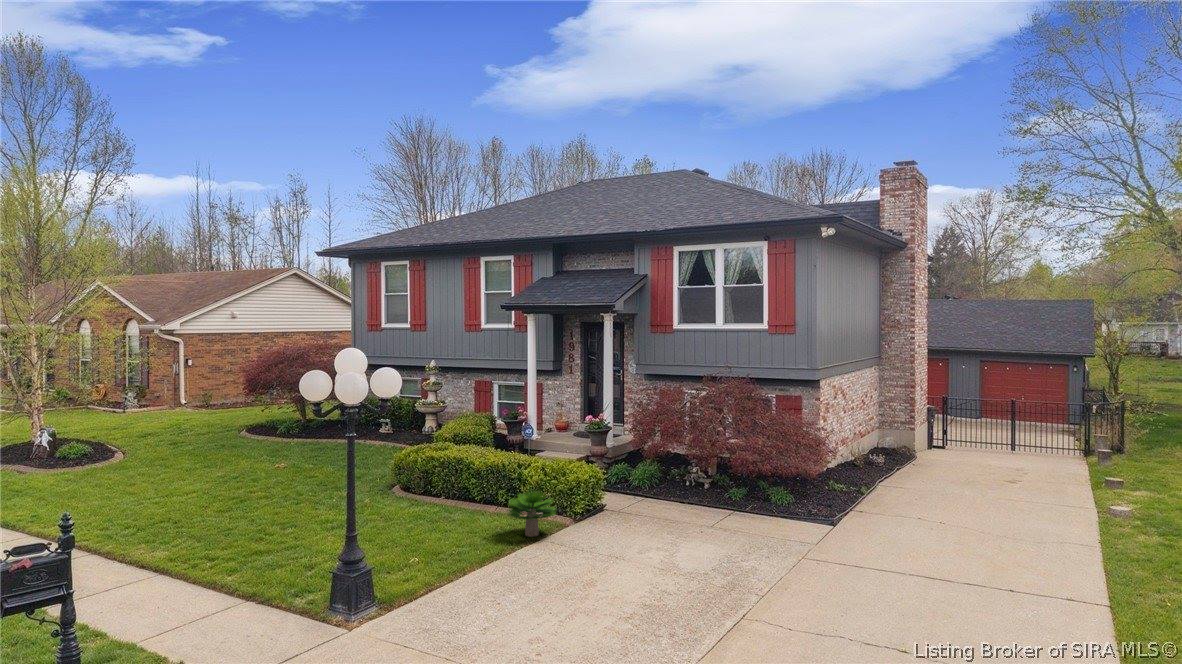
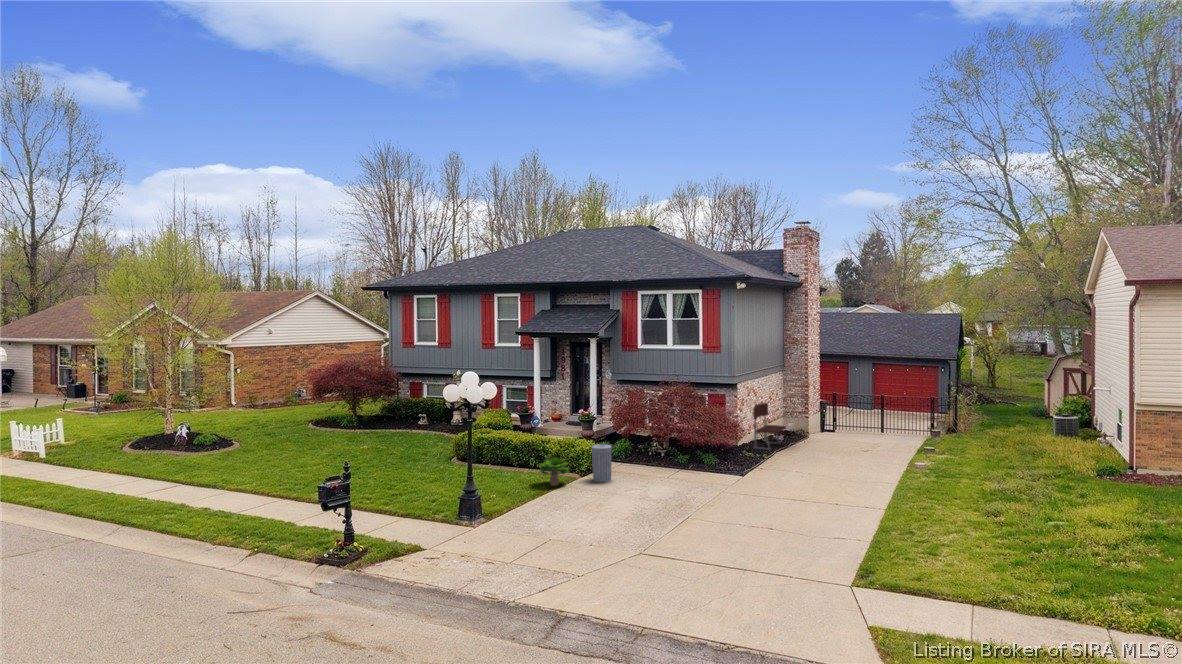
bench: none [842,410,890,479] -> present [753,403,786,450]
trash can: none [593,470,625,532] -> present [592,444,612,482]

